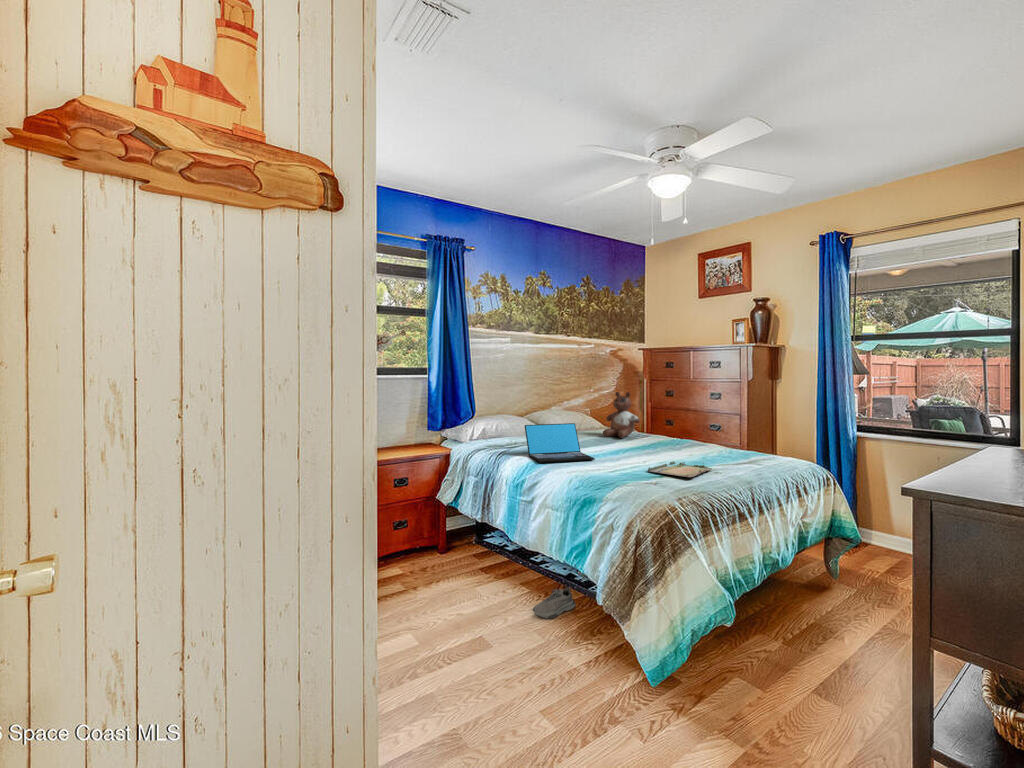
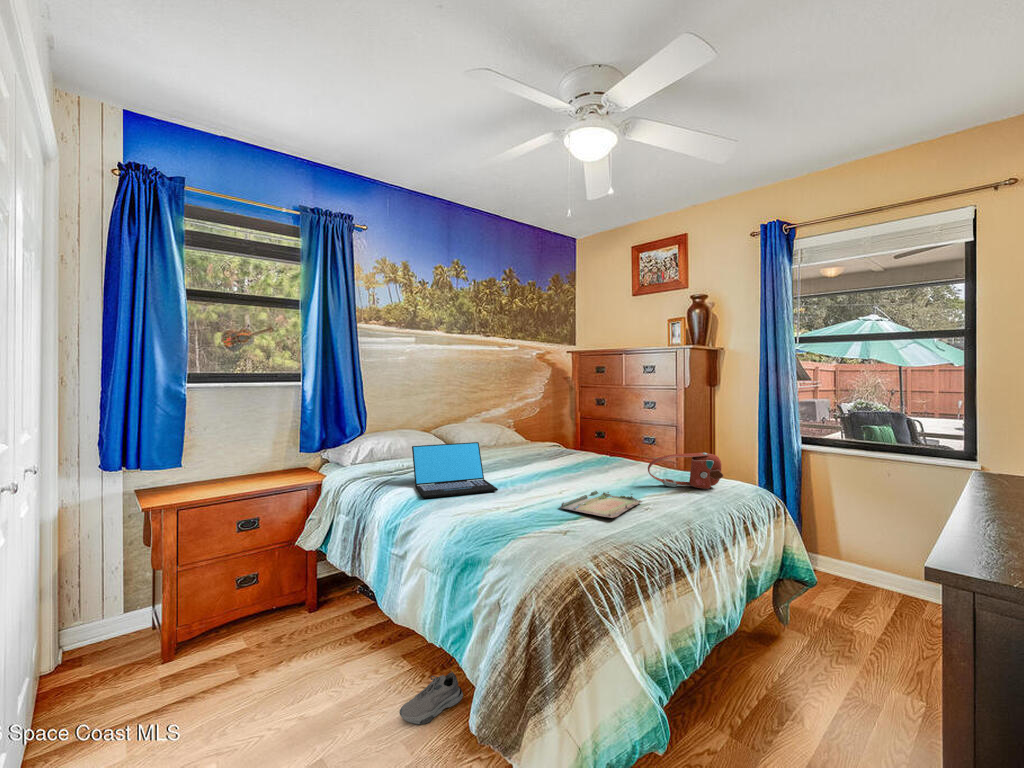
stuffed bear: present [603,392,640,438] -> none [521,401,563,456]
handbag: none [716,433,781,463] -> present [648,453,724,489]

